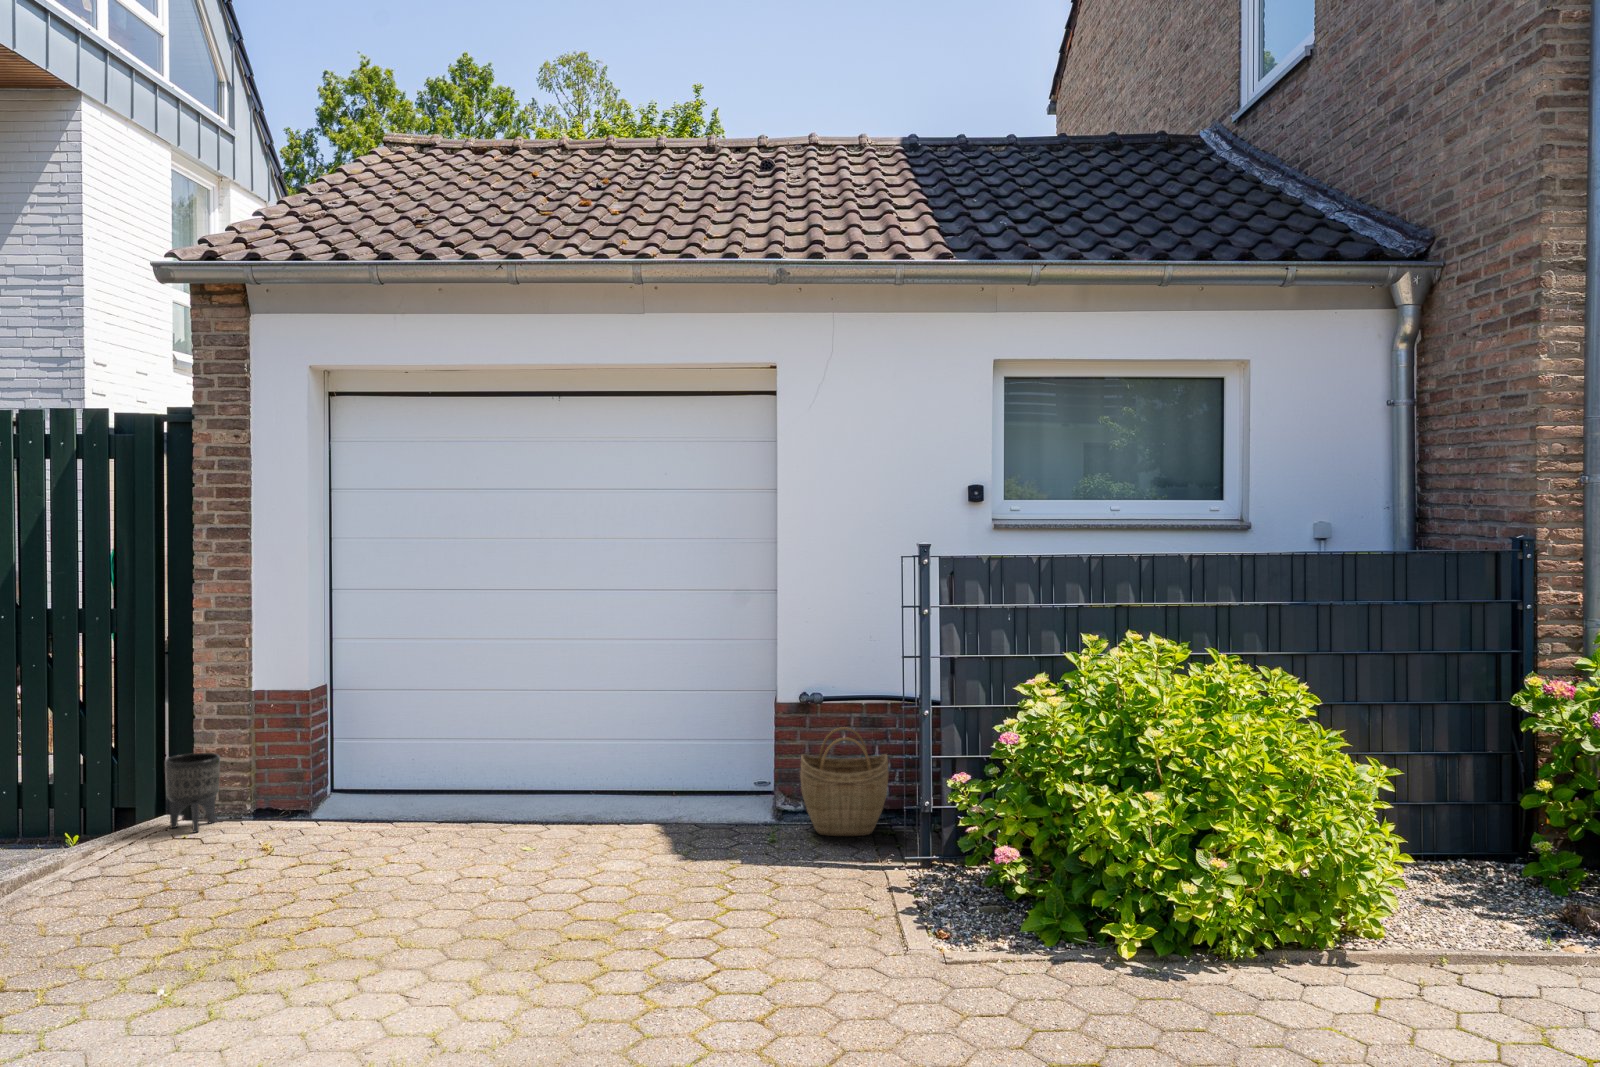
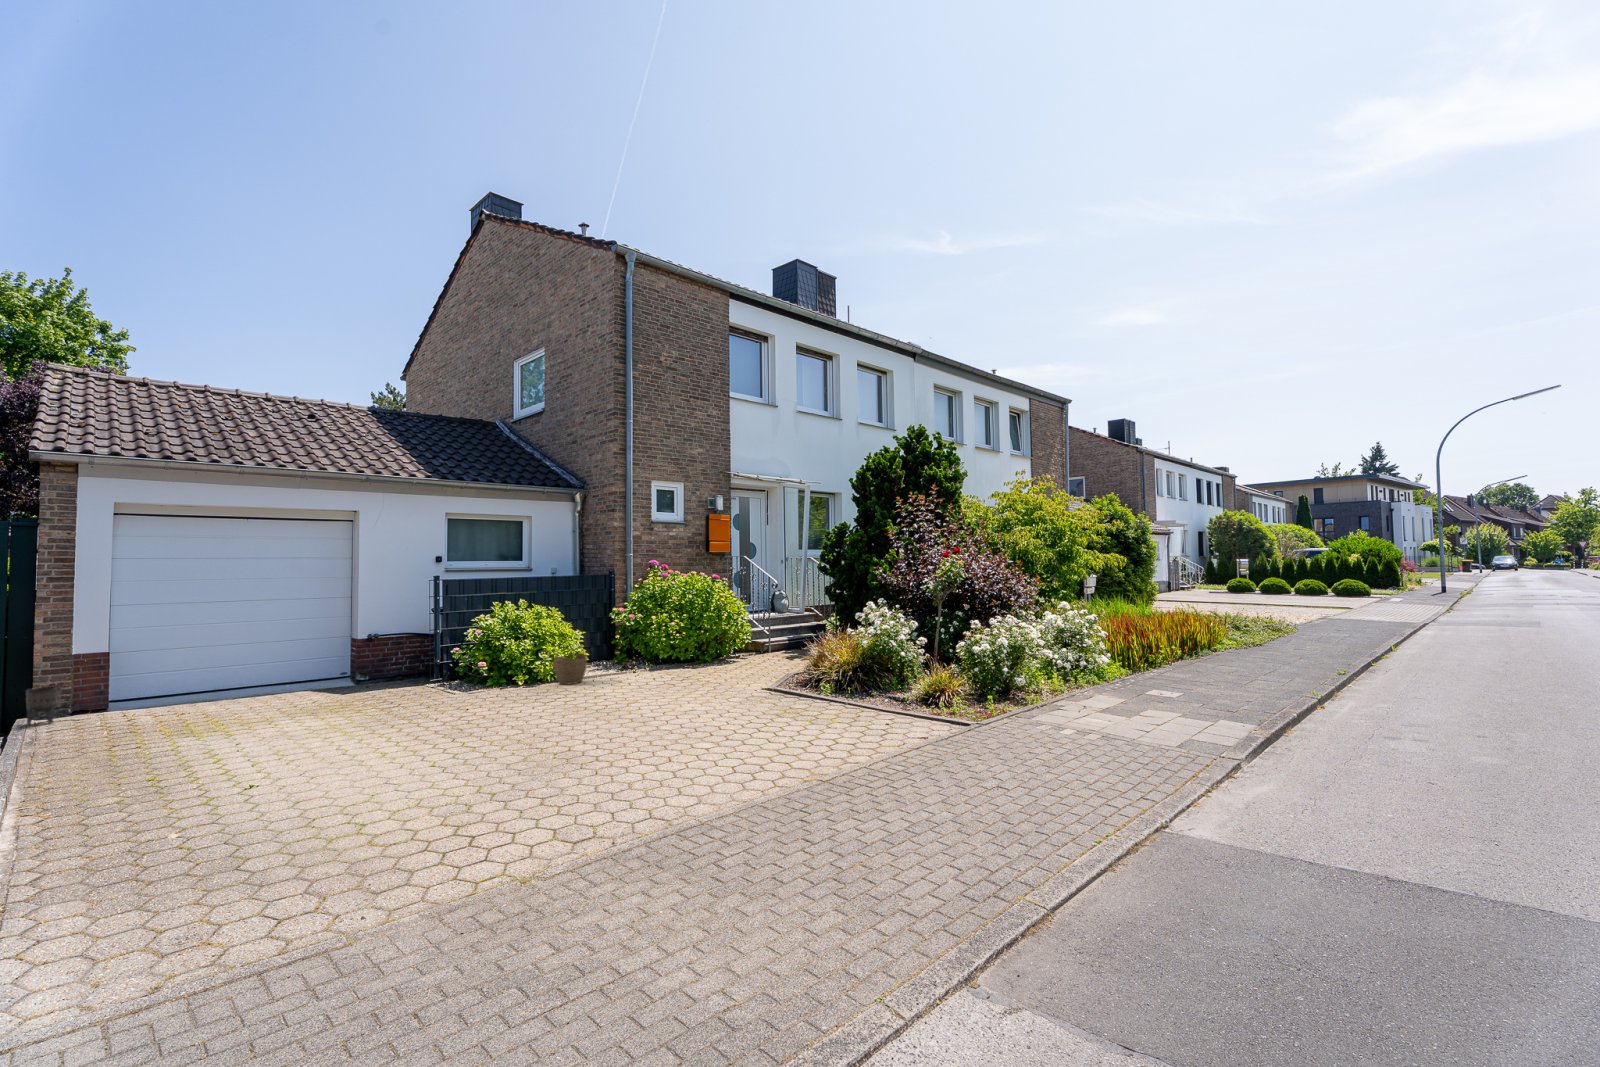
woven basket: present [800,727,888,836] -> present [554,648,587,685]

